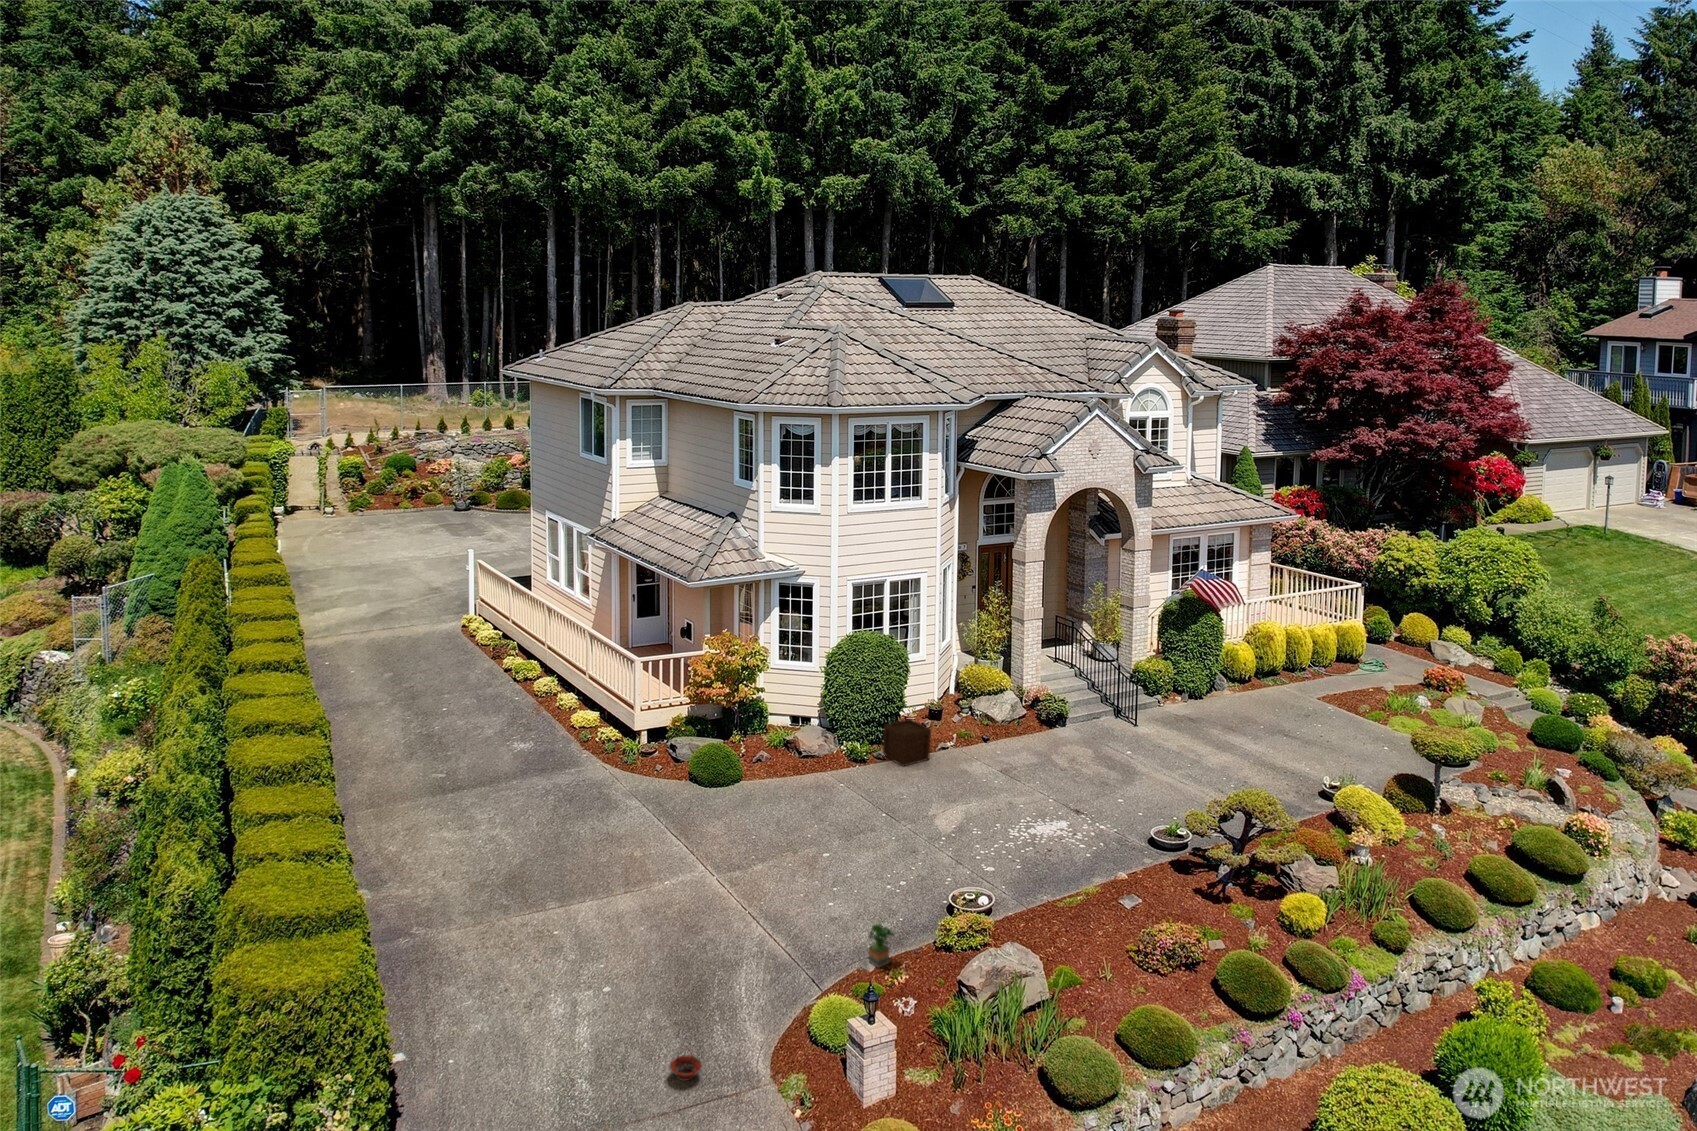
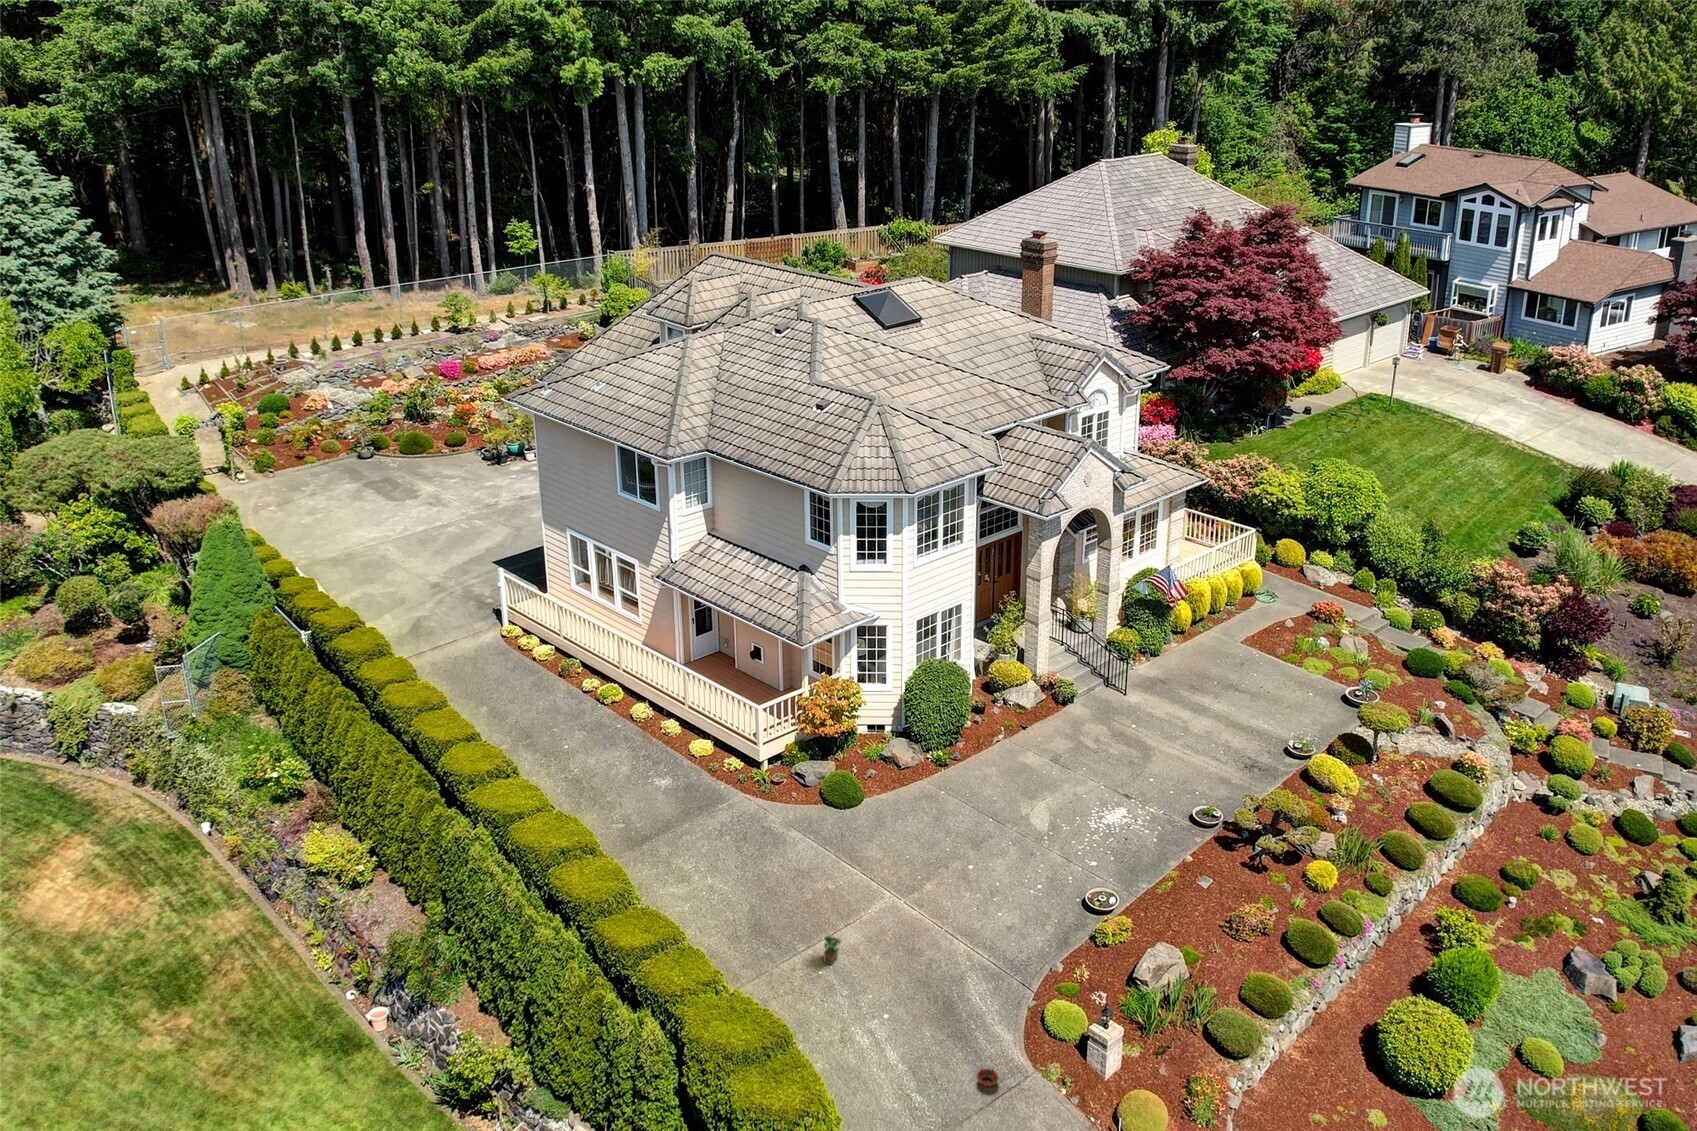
wooden crate: present [883,719,931,766] -> none [953,721,992,763]
potted tree: present [868,924,894,968] -> present [824,936,841,965]

